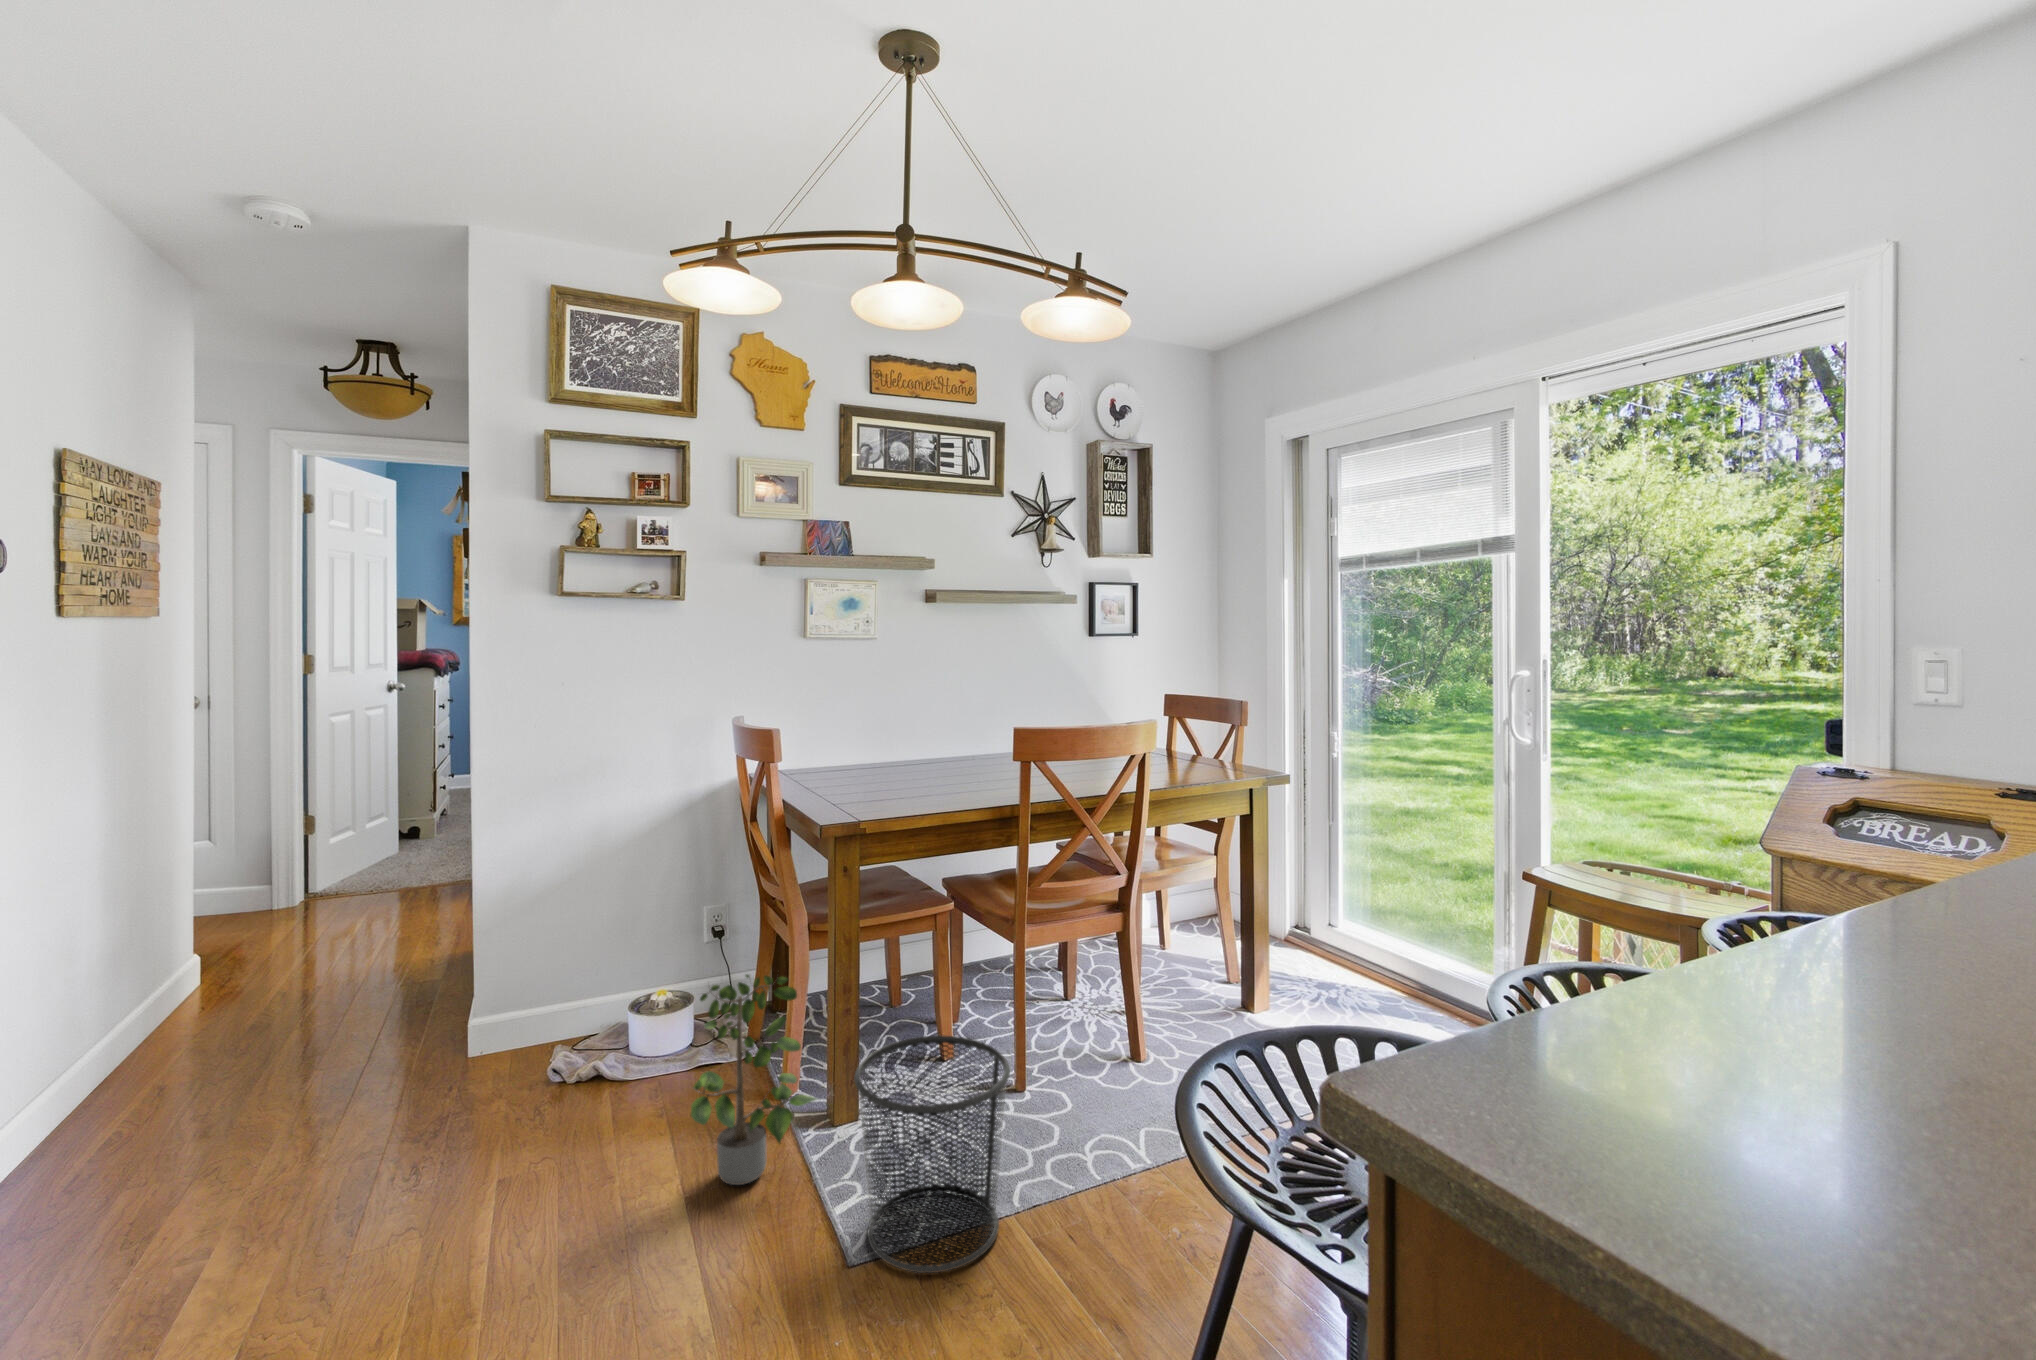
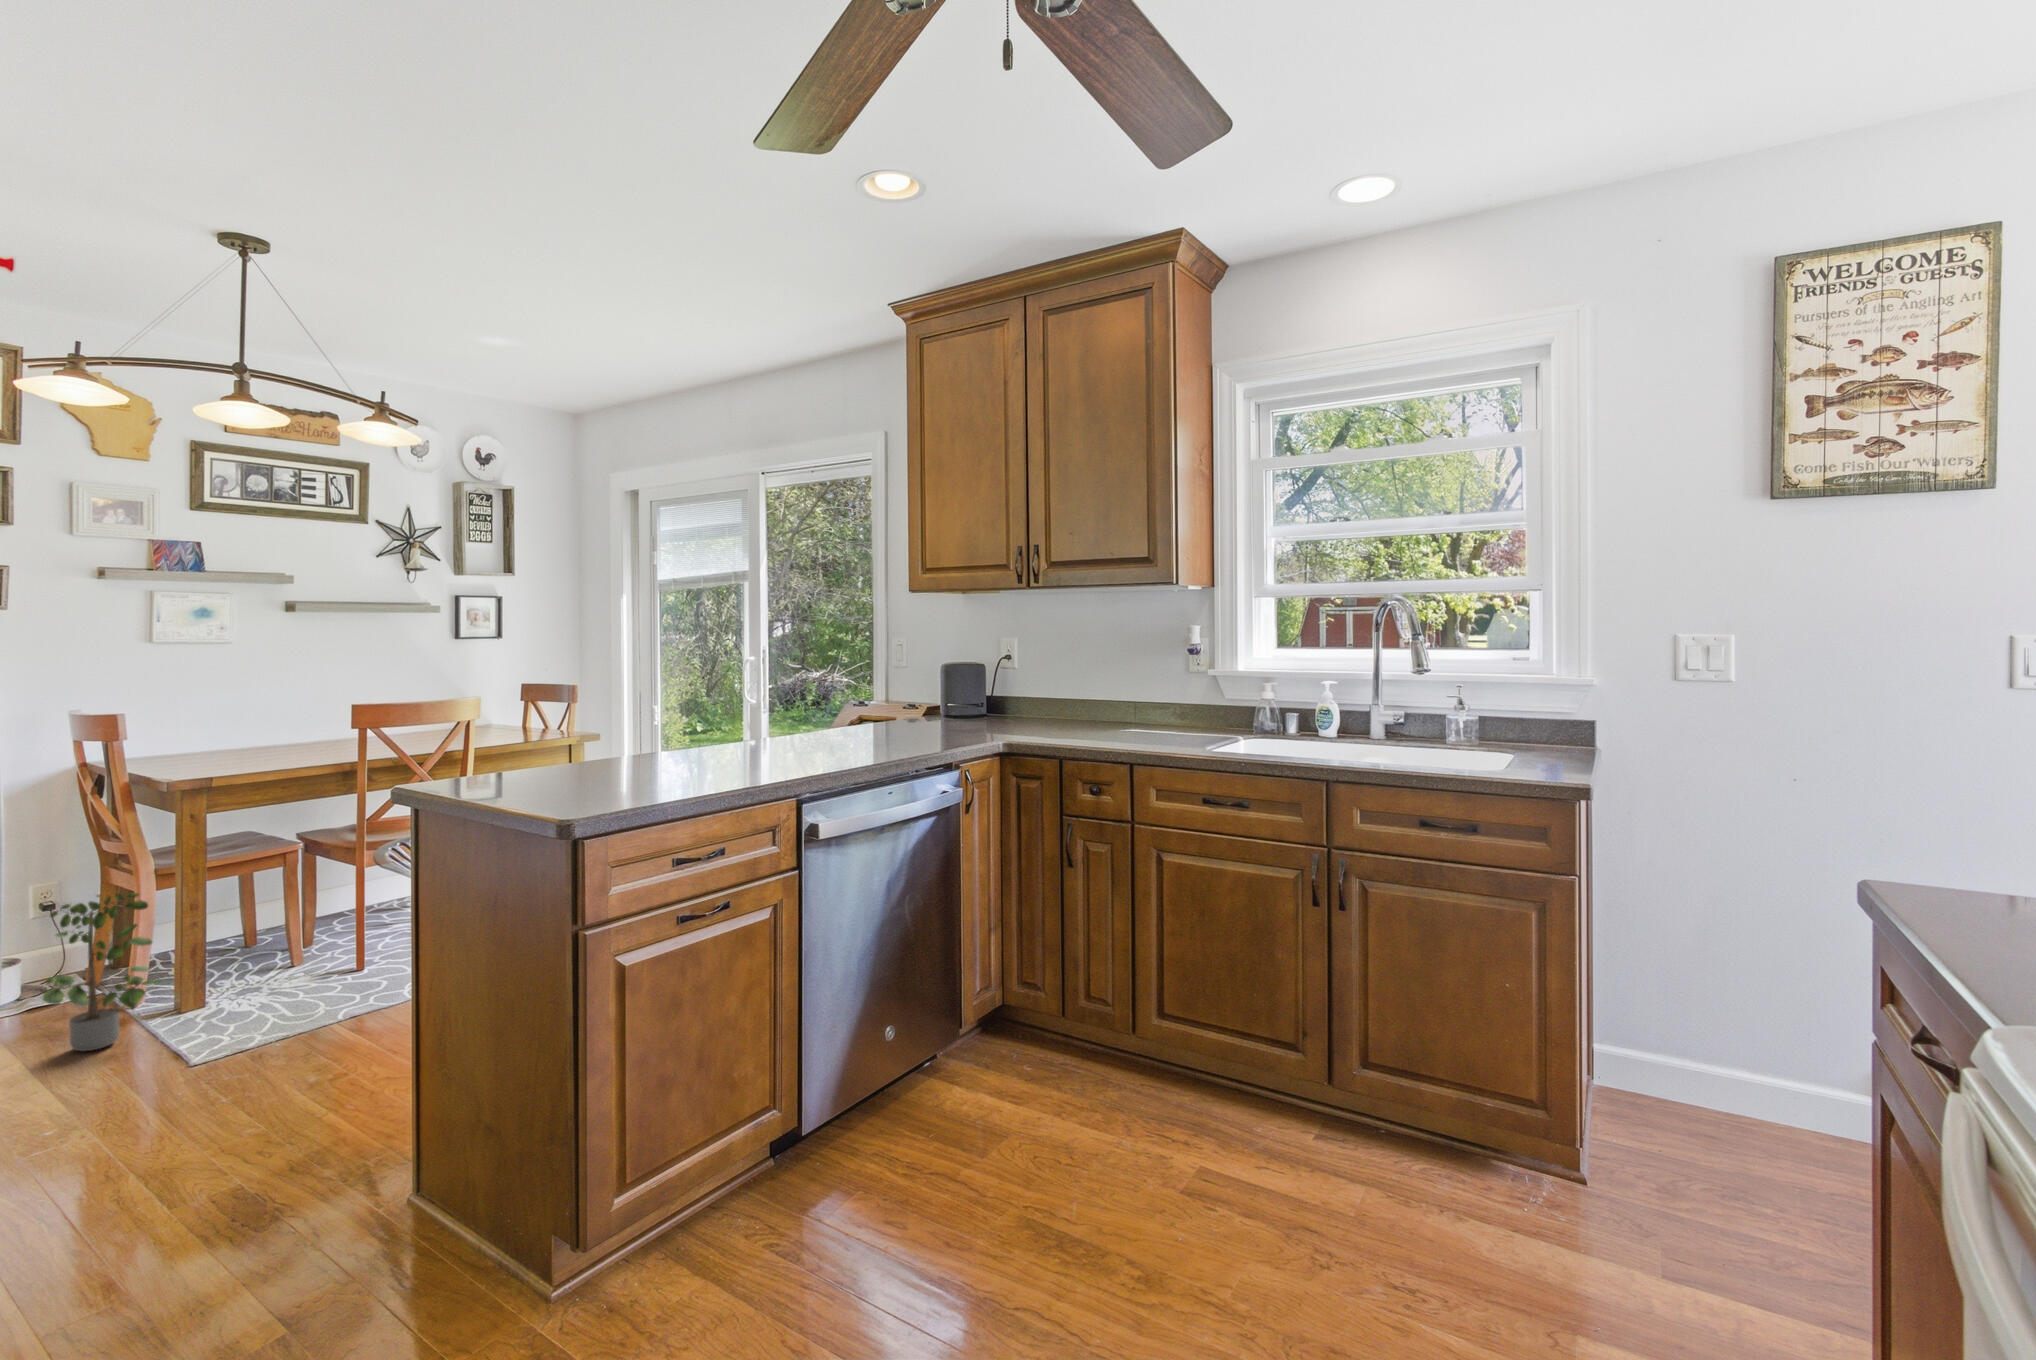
waste bin: present [854,1035,1010,1273] -> none [202,915,334,1056]

